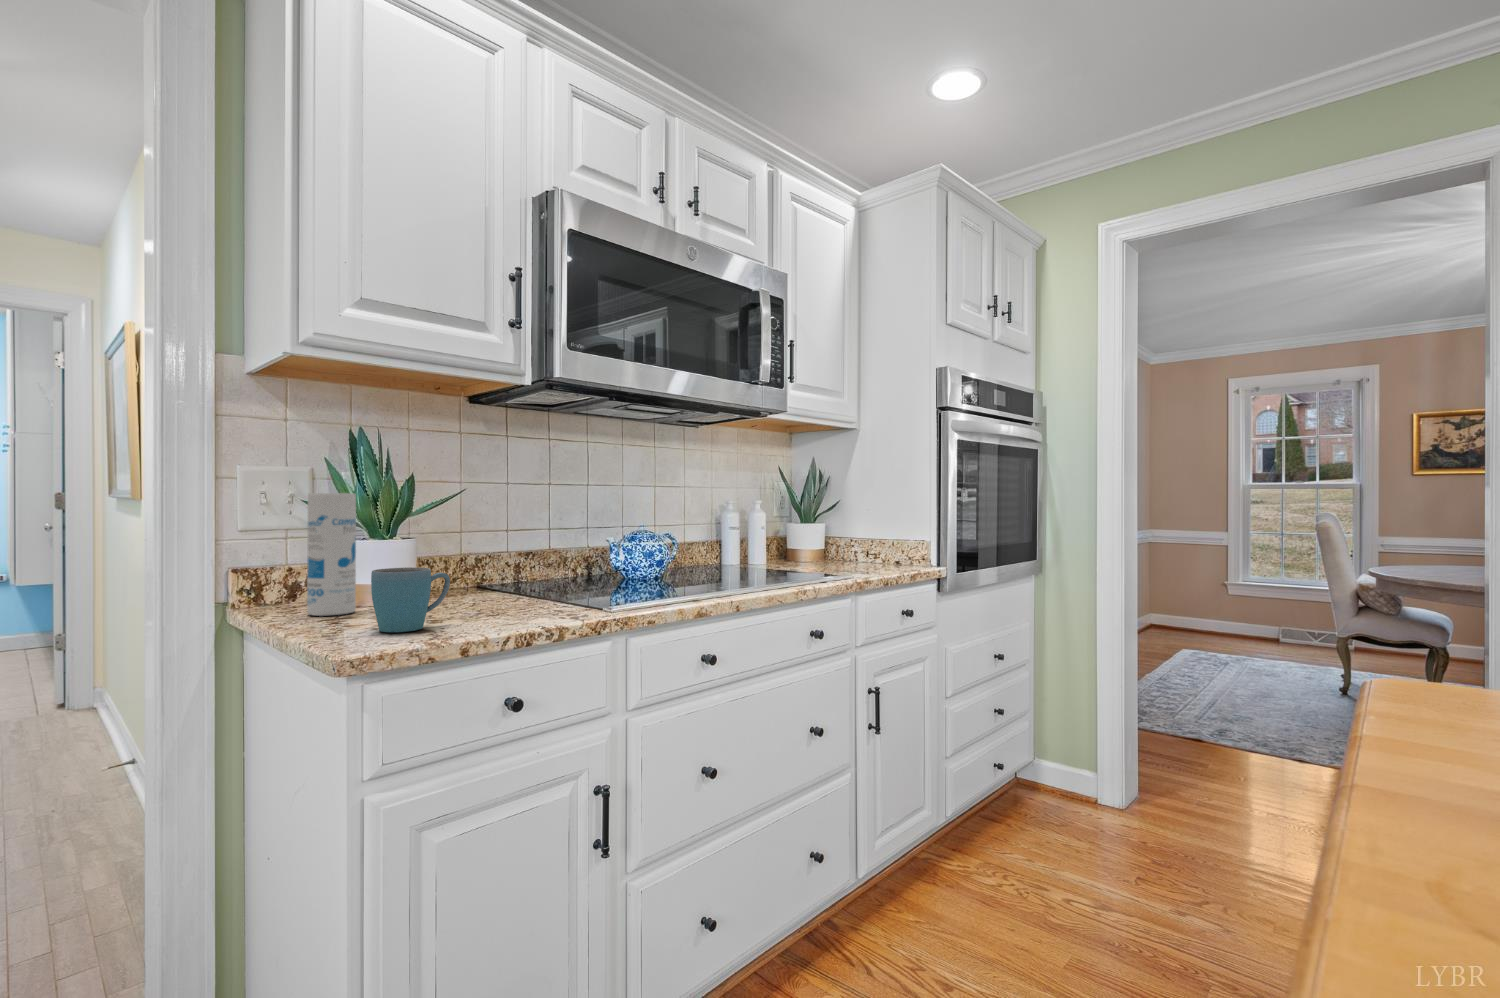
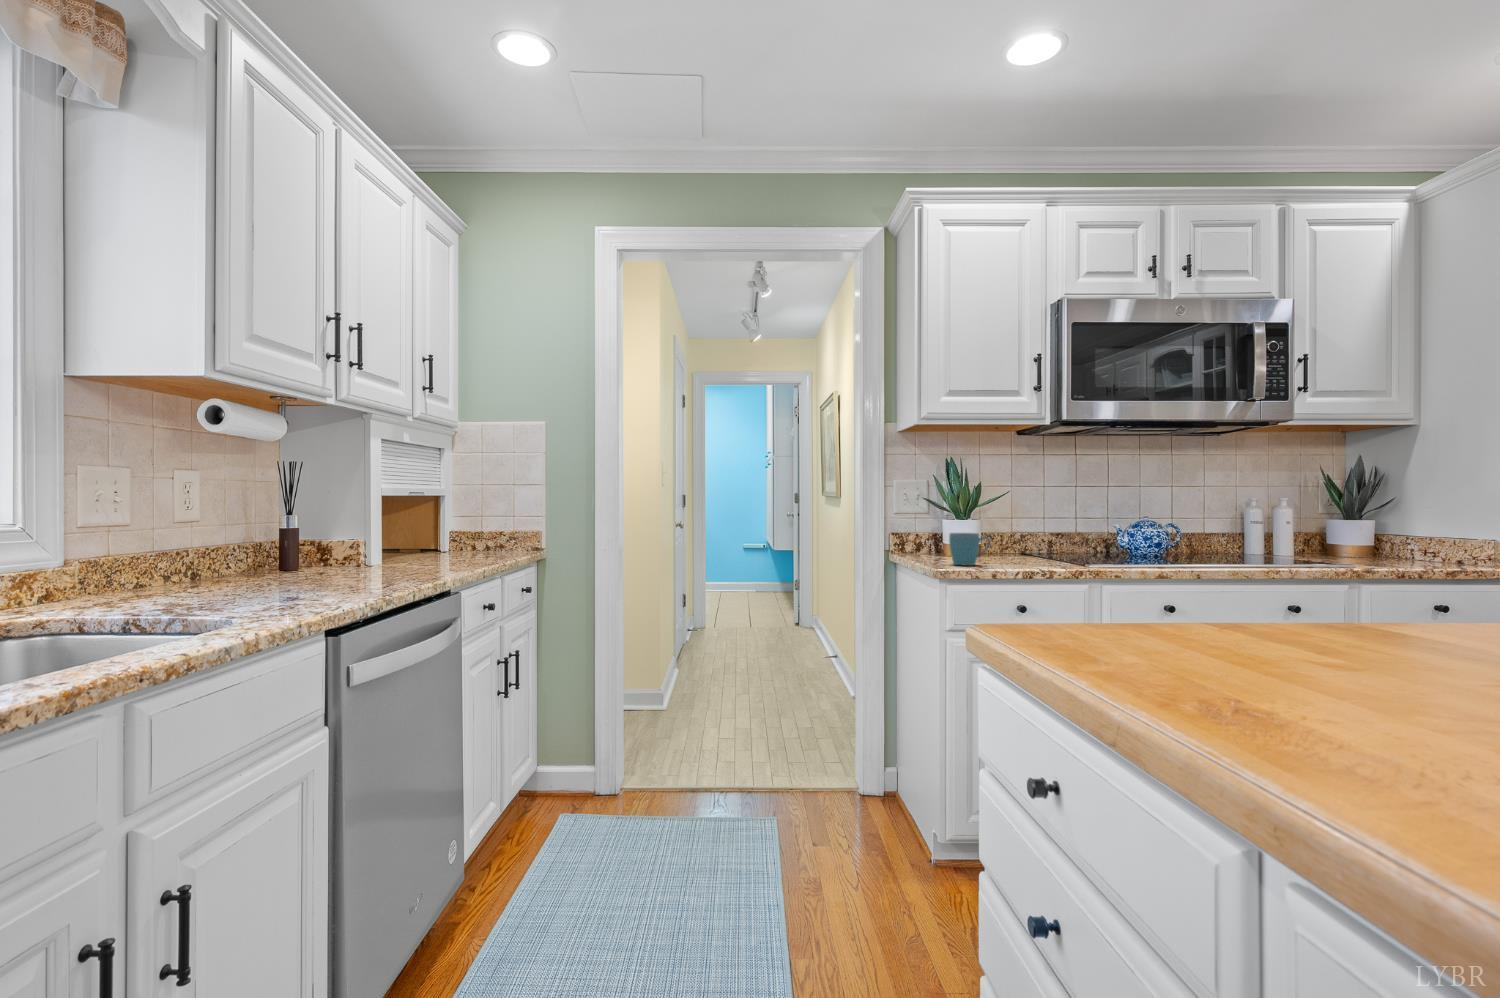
canister: present [307,493,356,616] -> none [924,494,947,558]

